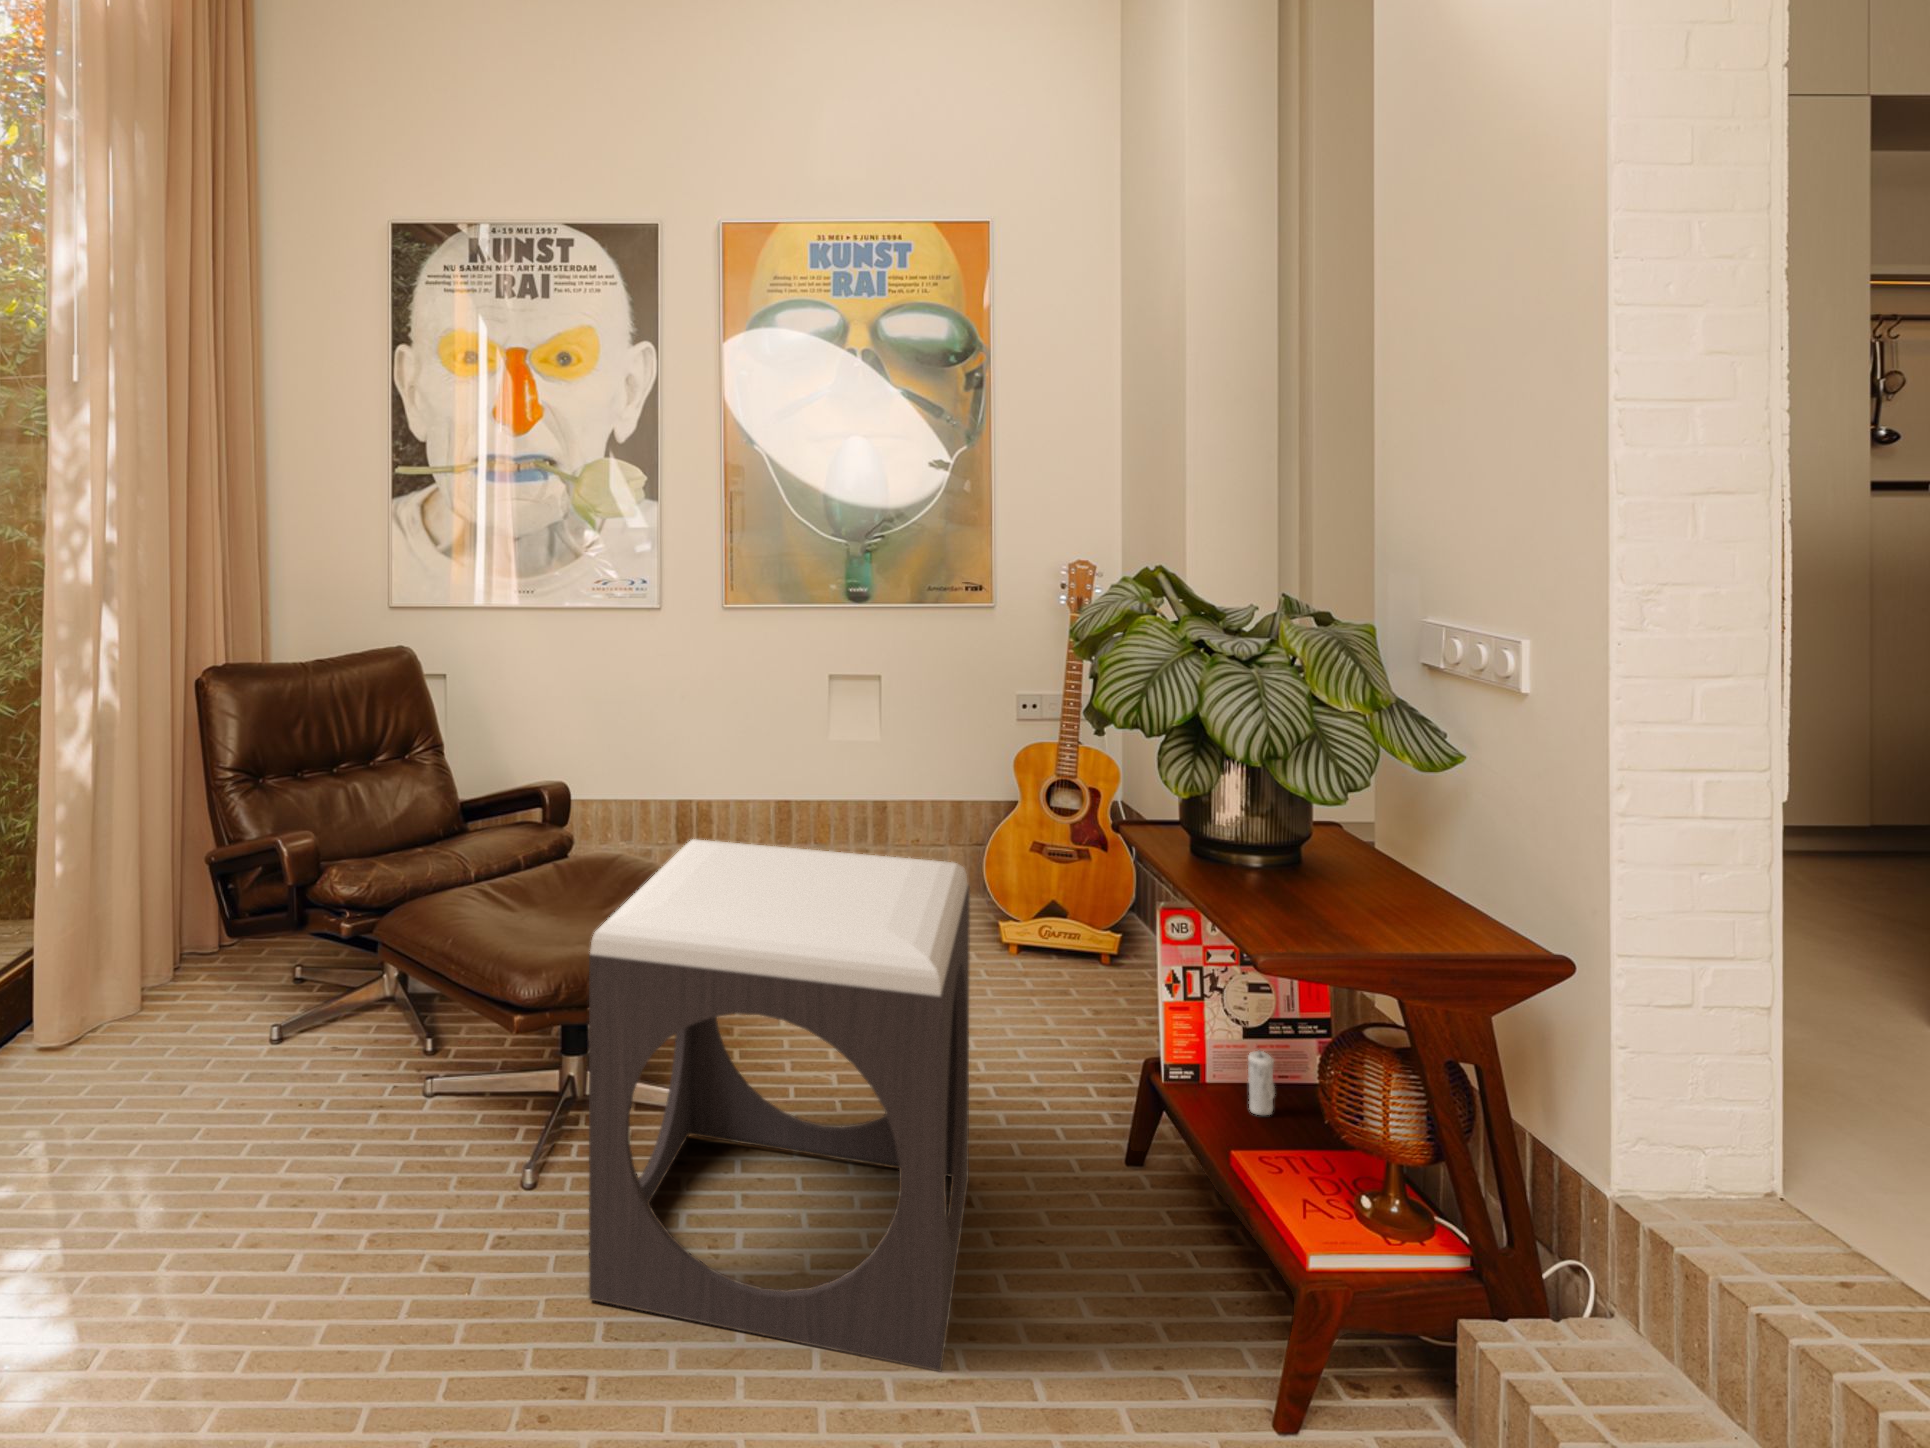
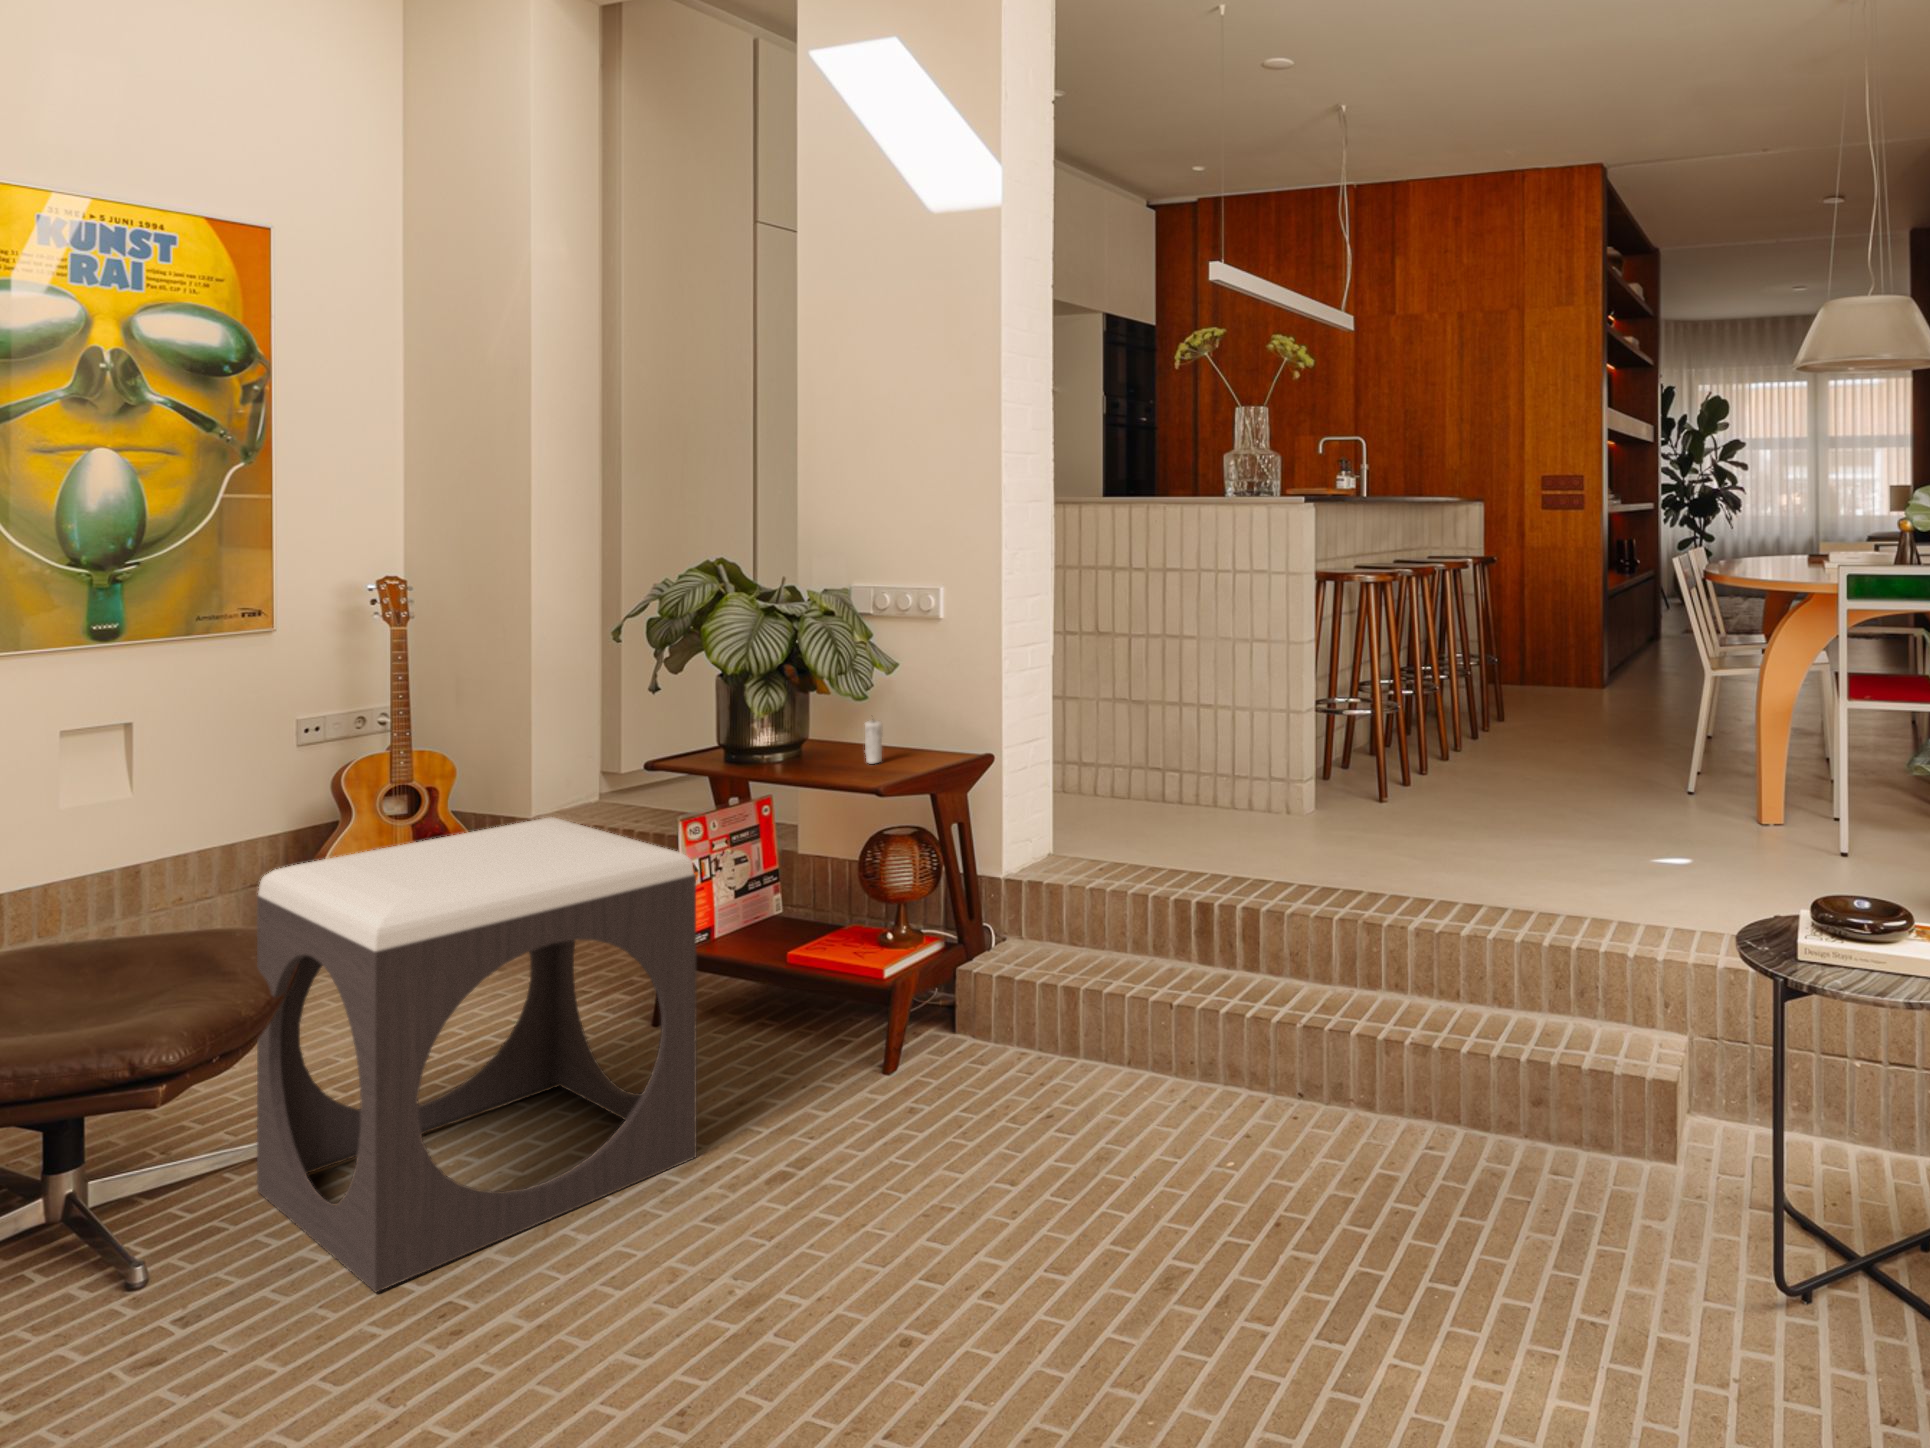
candle: present [1248,1051,1275,1115] -> present [865,720,882,764]

